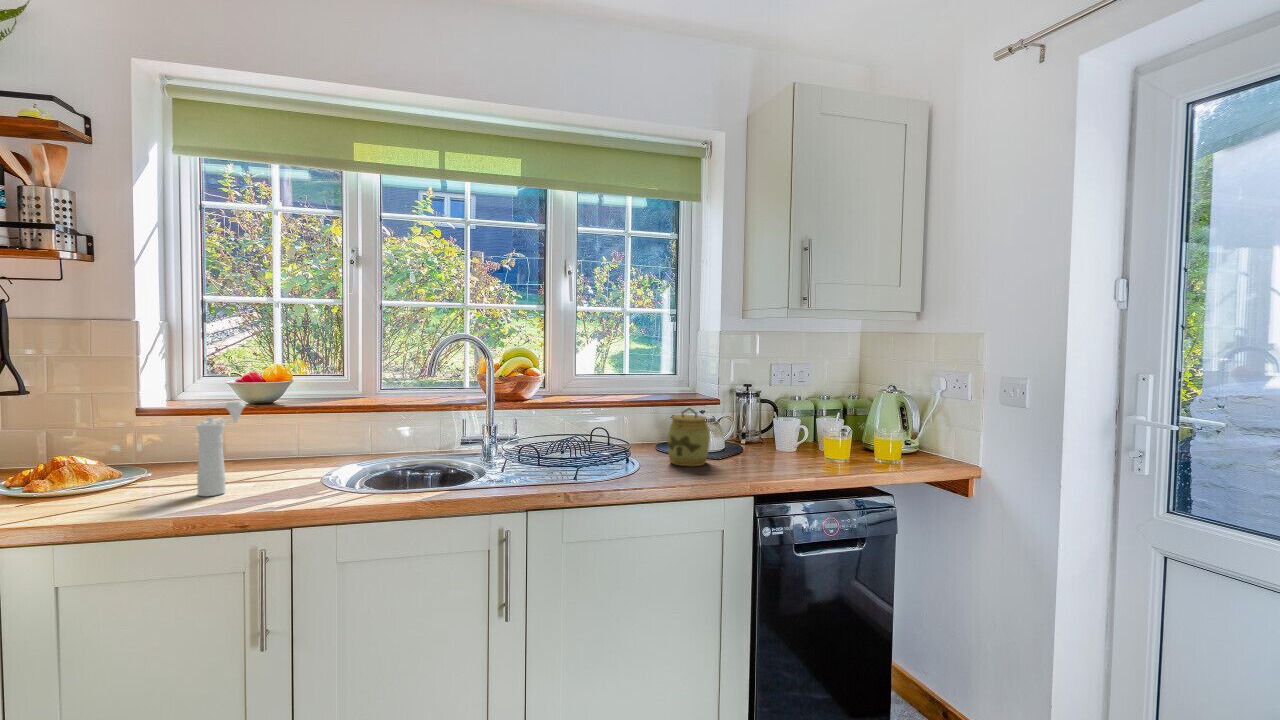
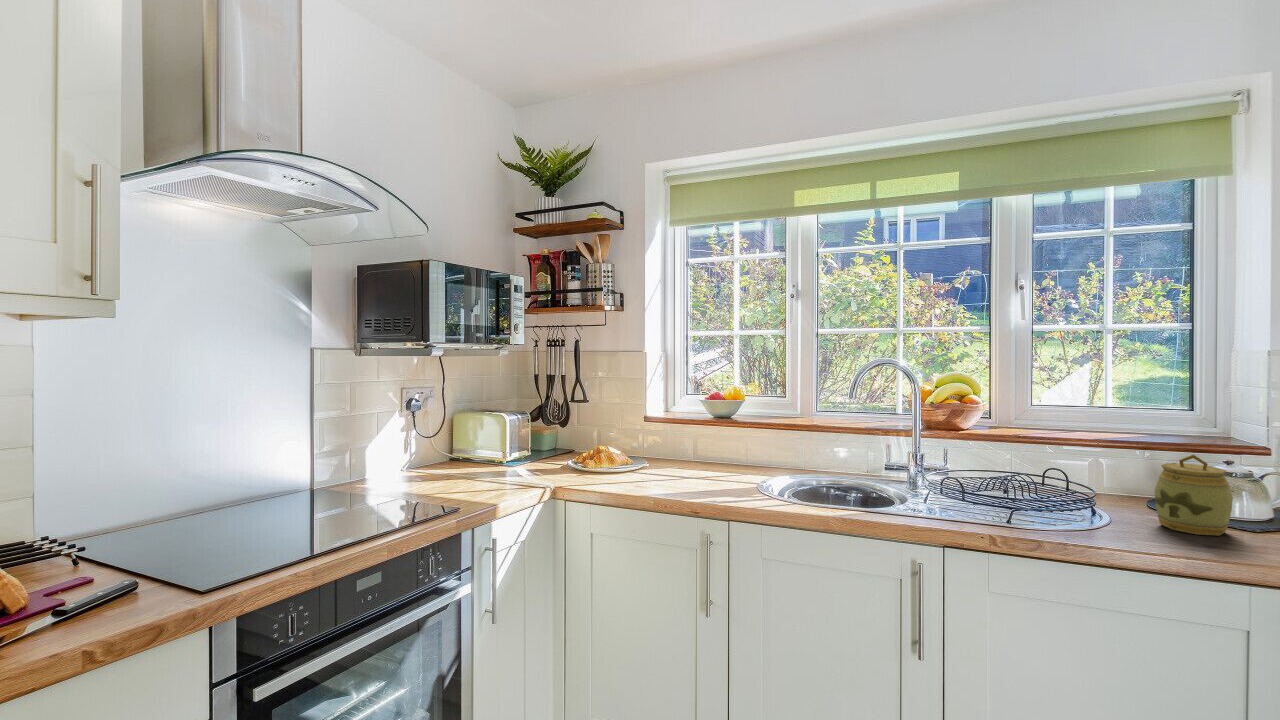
pepper mill: present [196,401,245,496] -> none [670,414,704,486]

